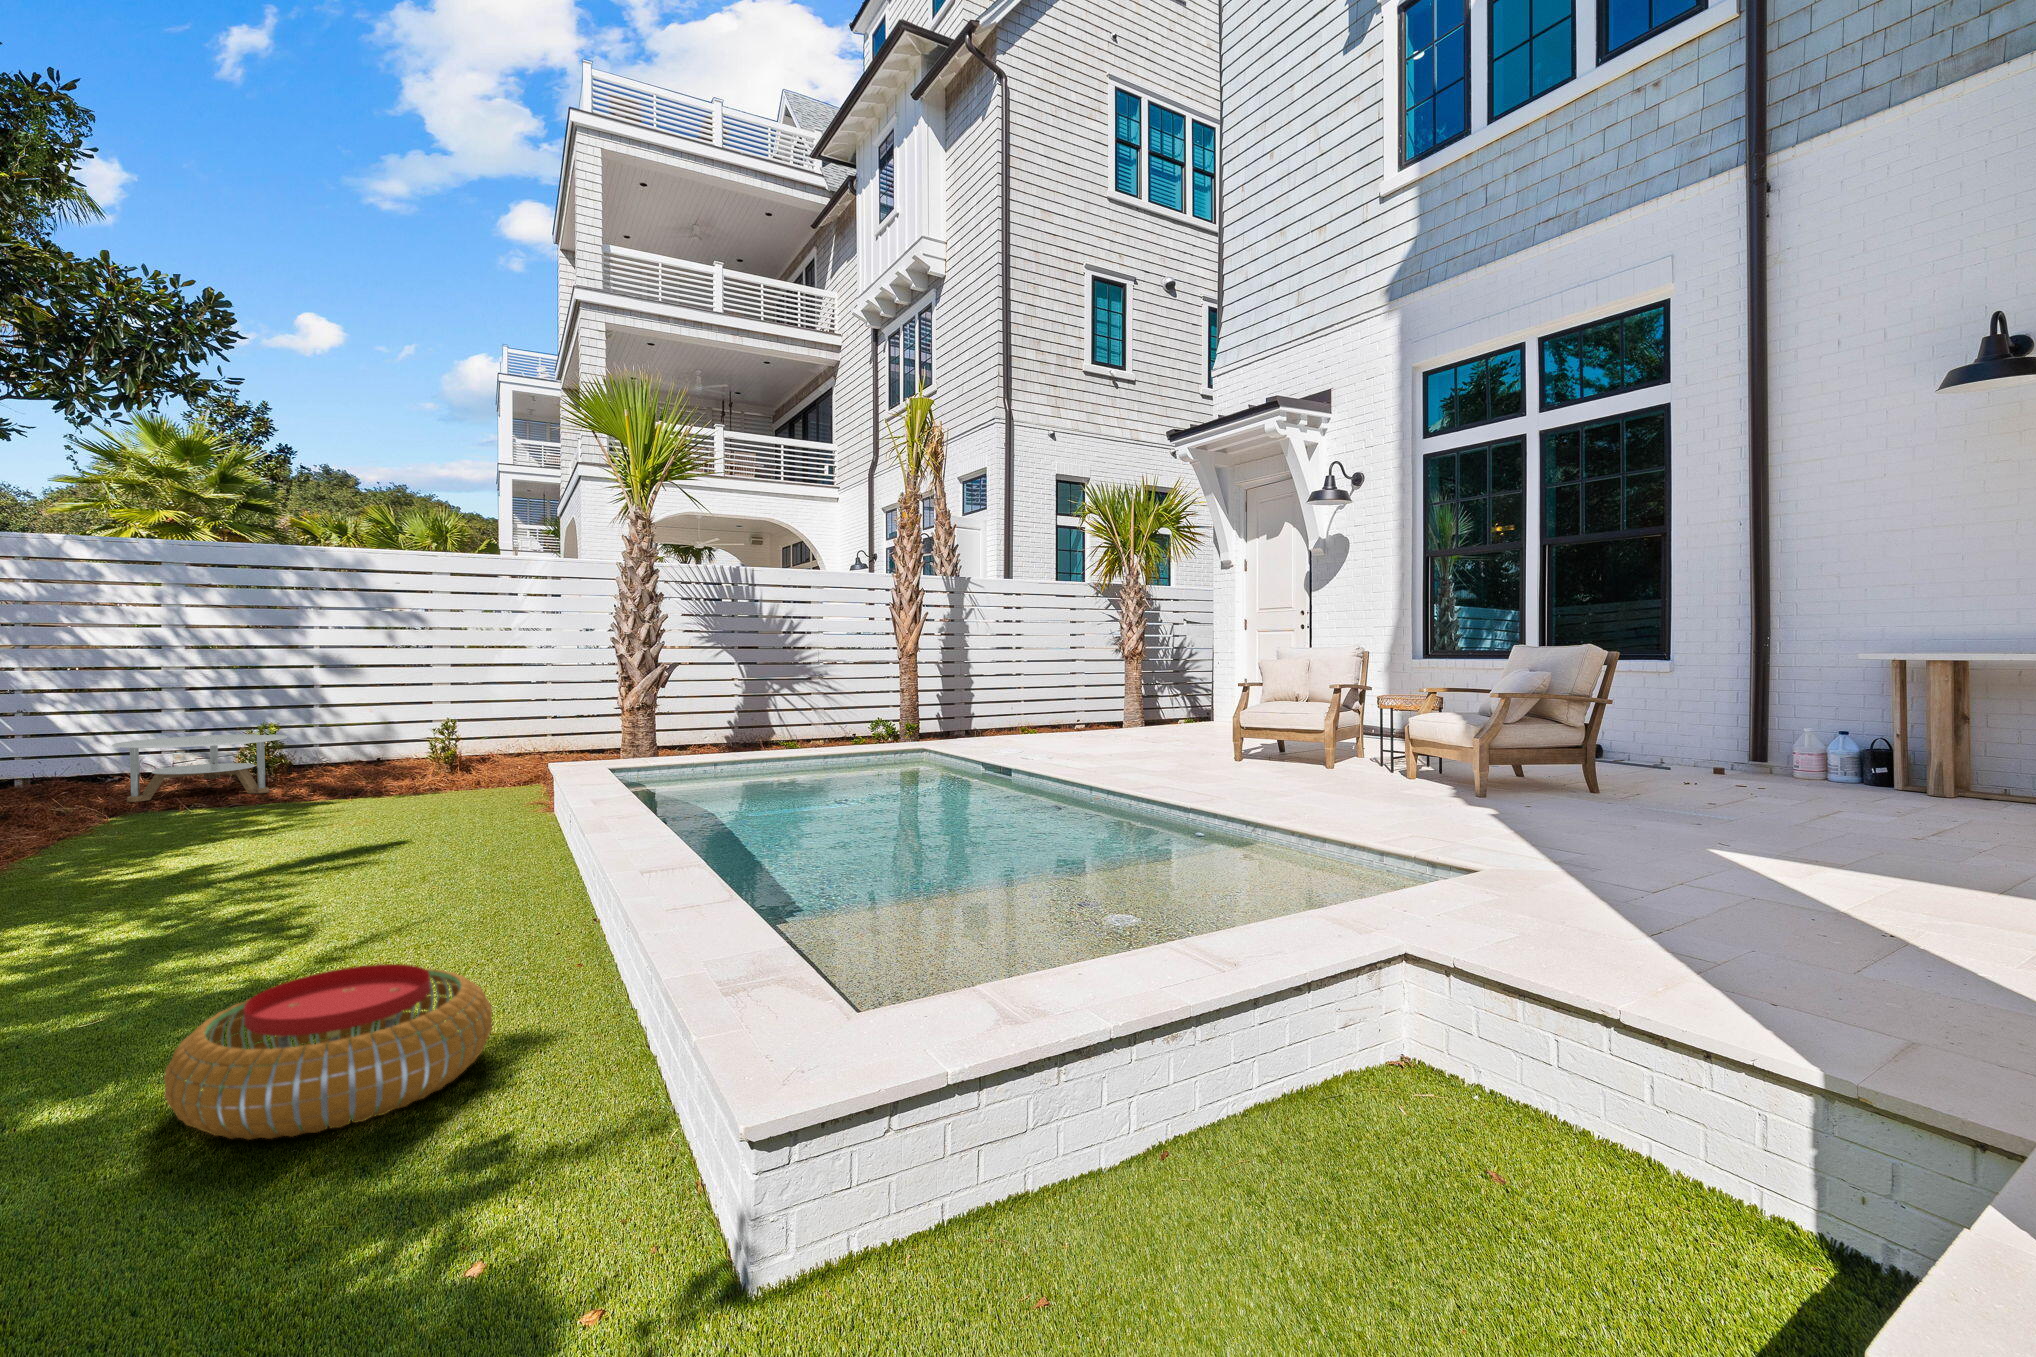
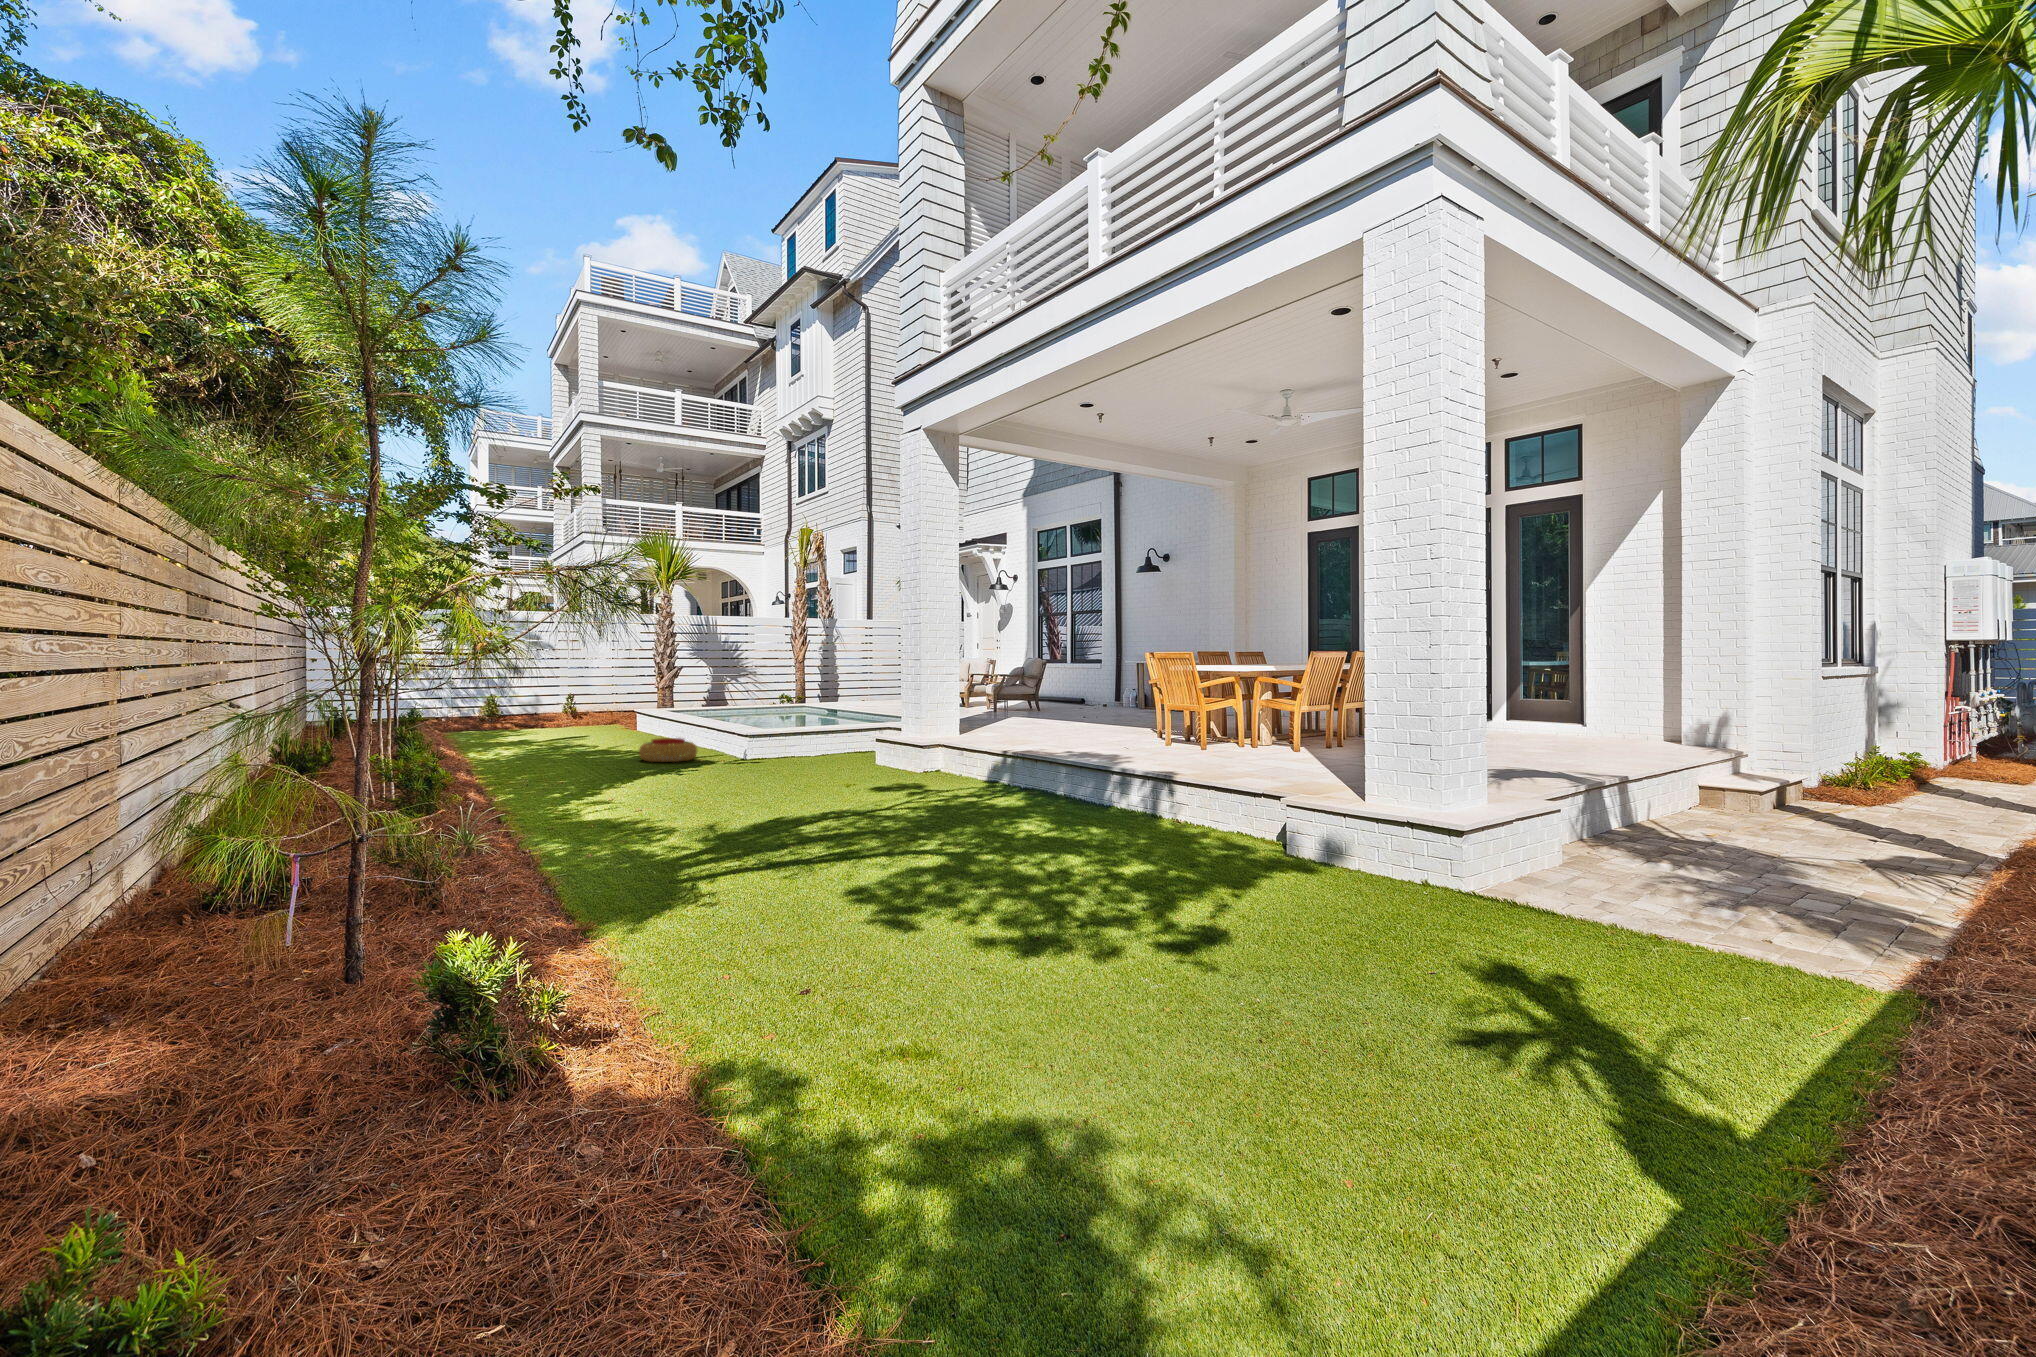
round table: present [112,734,288,802] -> none [436,700,504,728]

